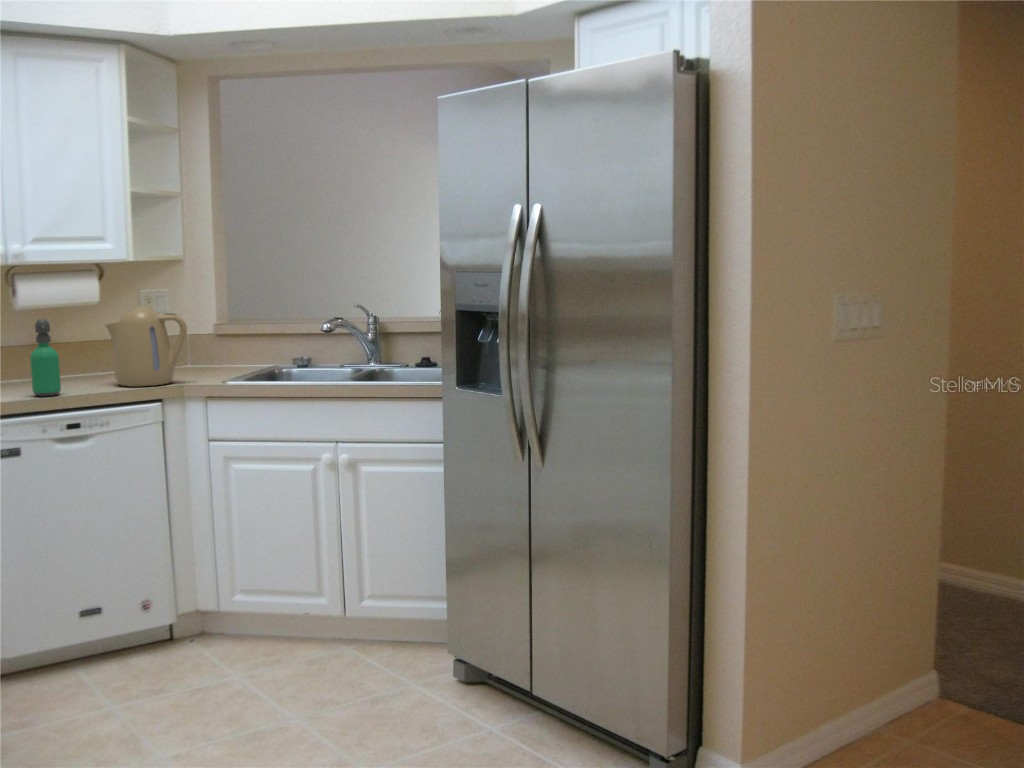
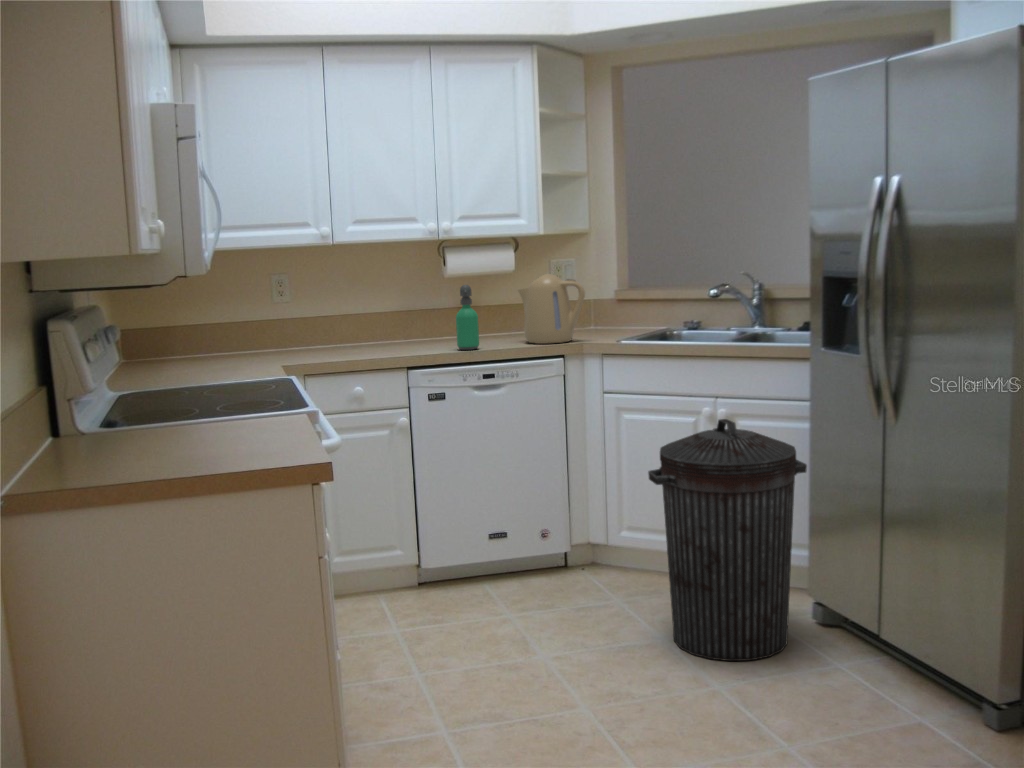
trash can: none [279,466,445,729] -> present [648,419,807,661]

